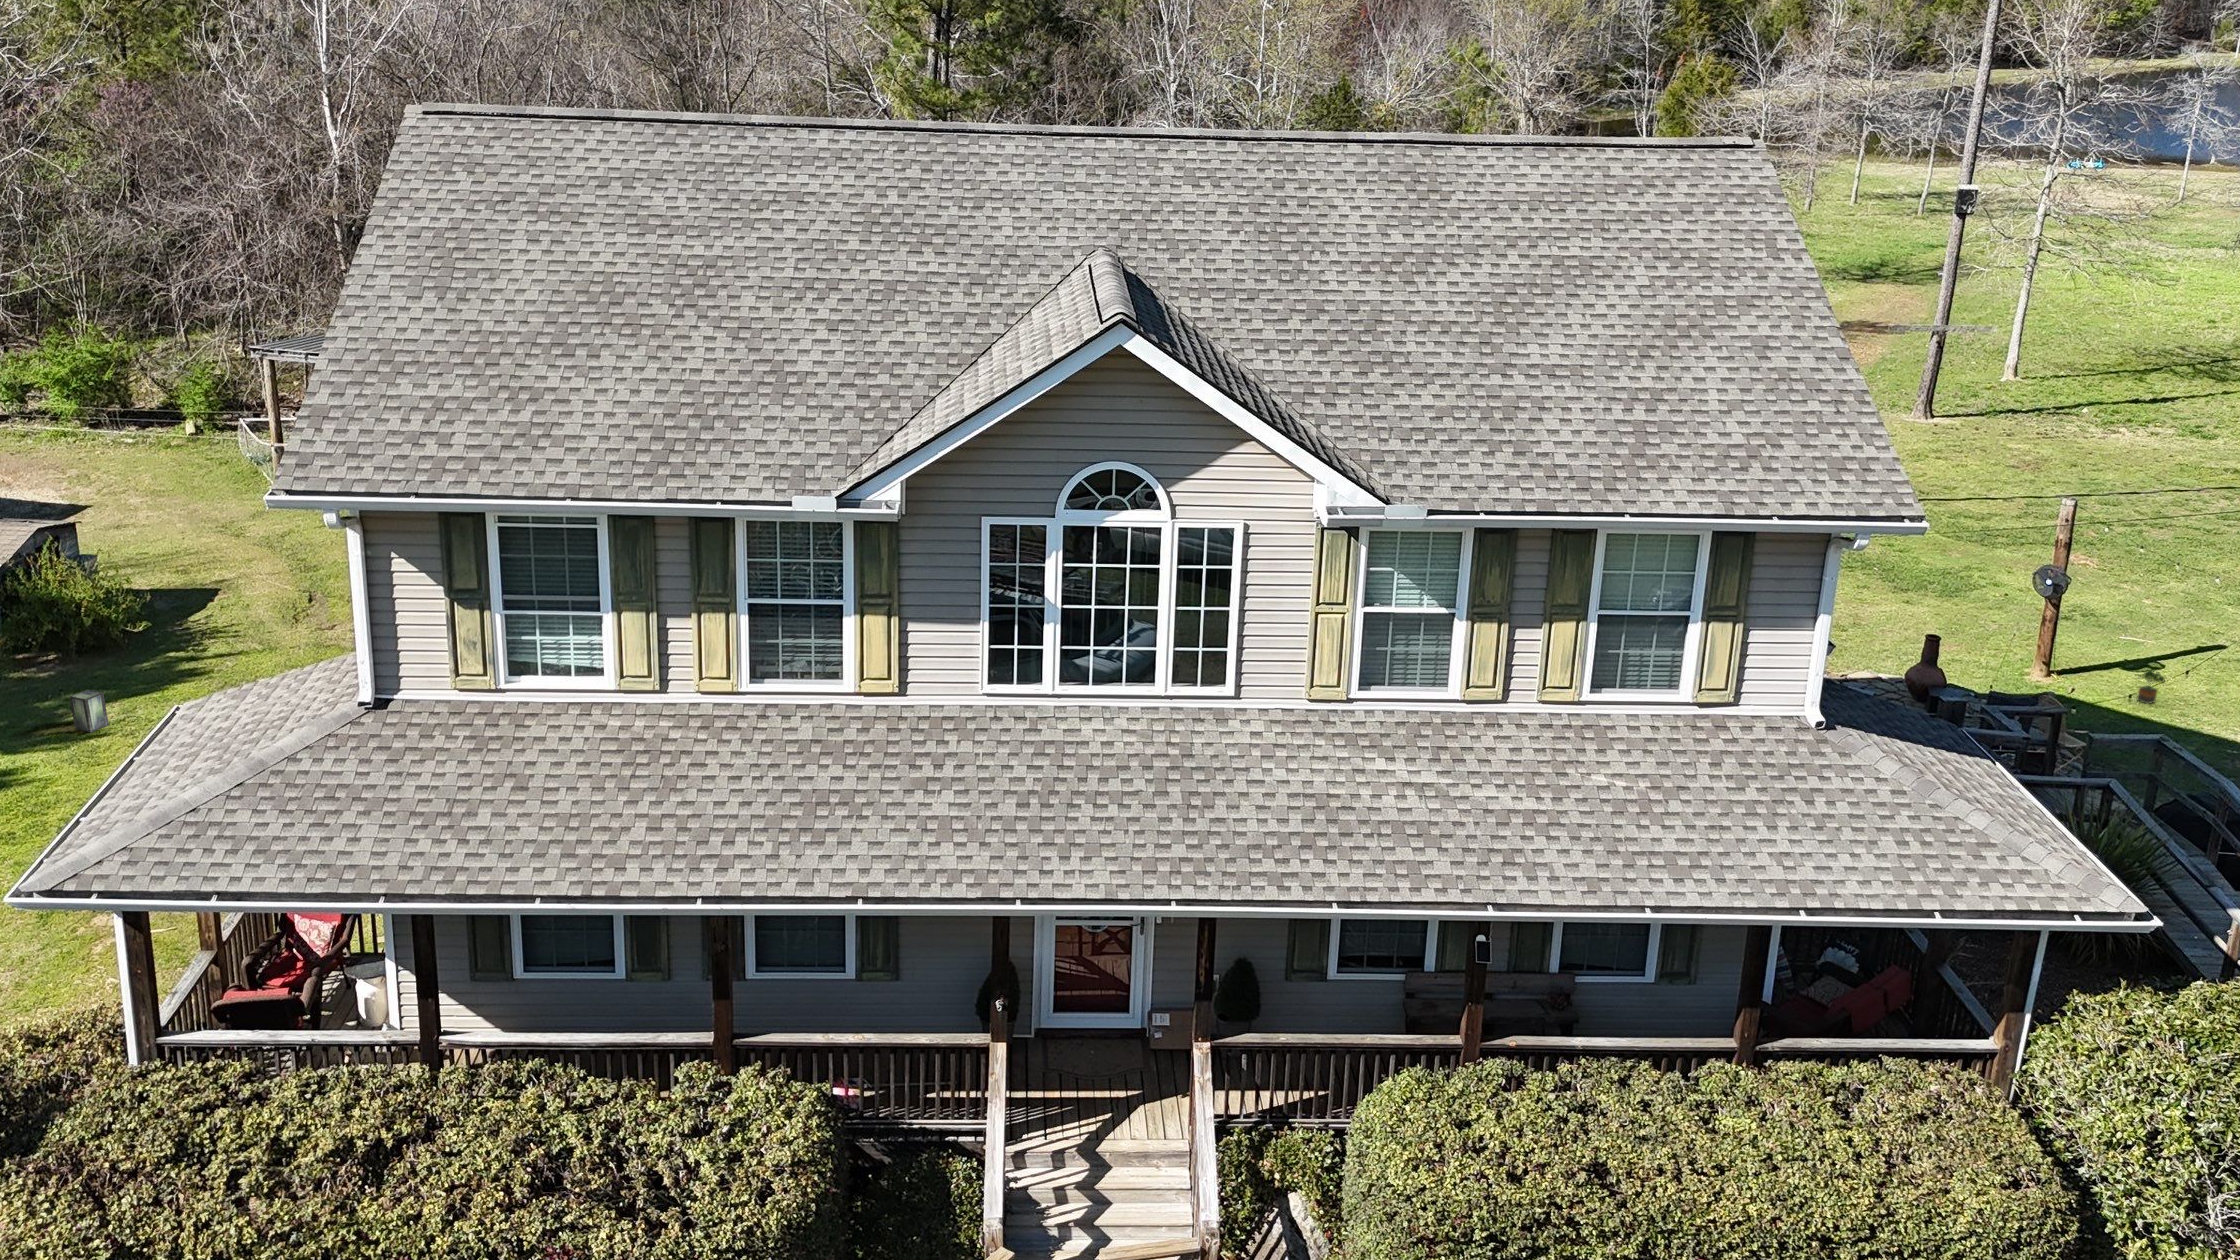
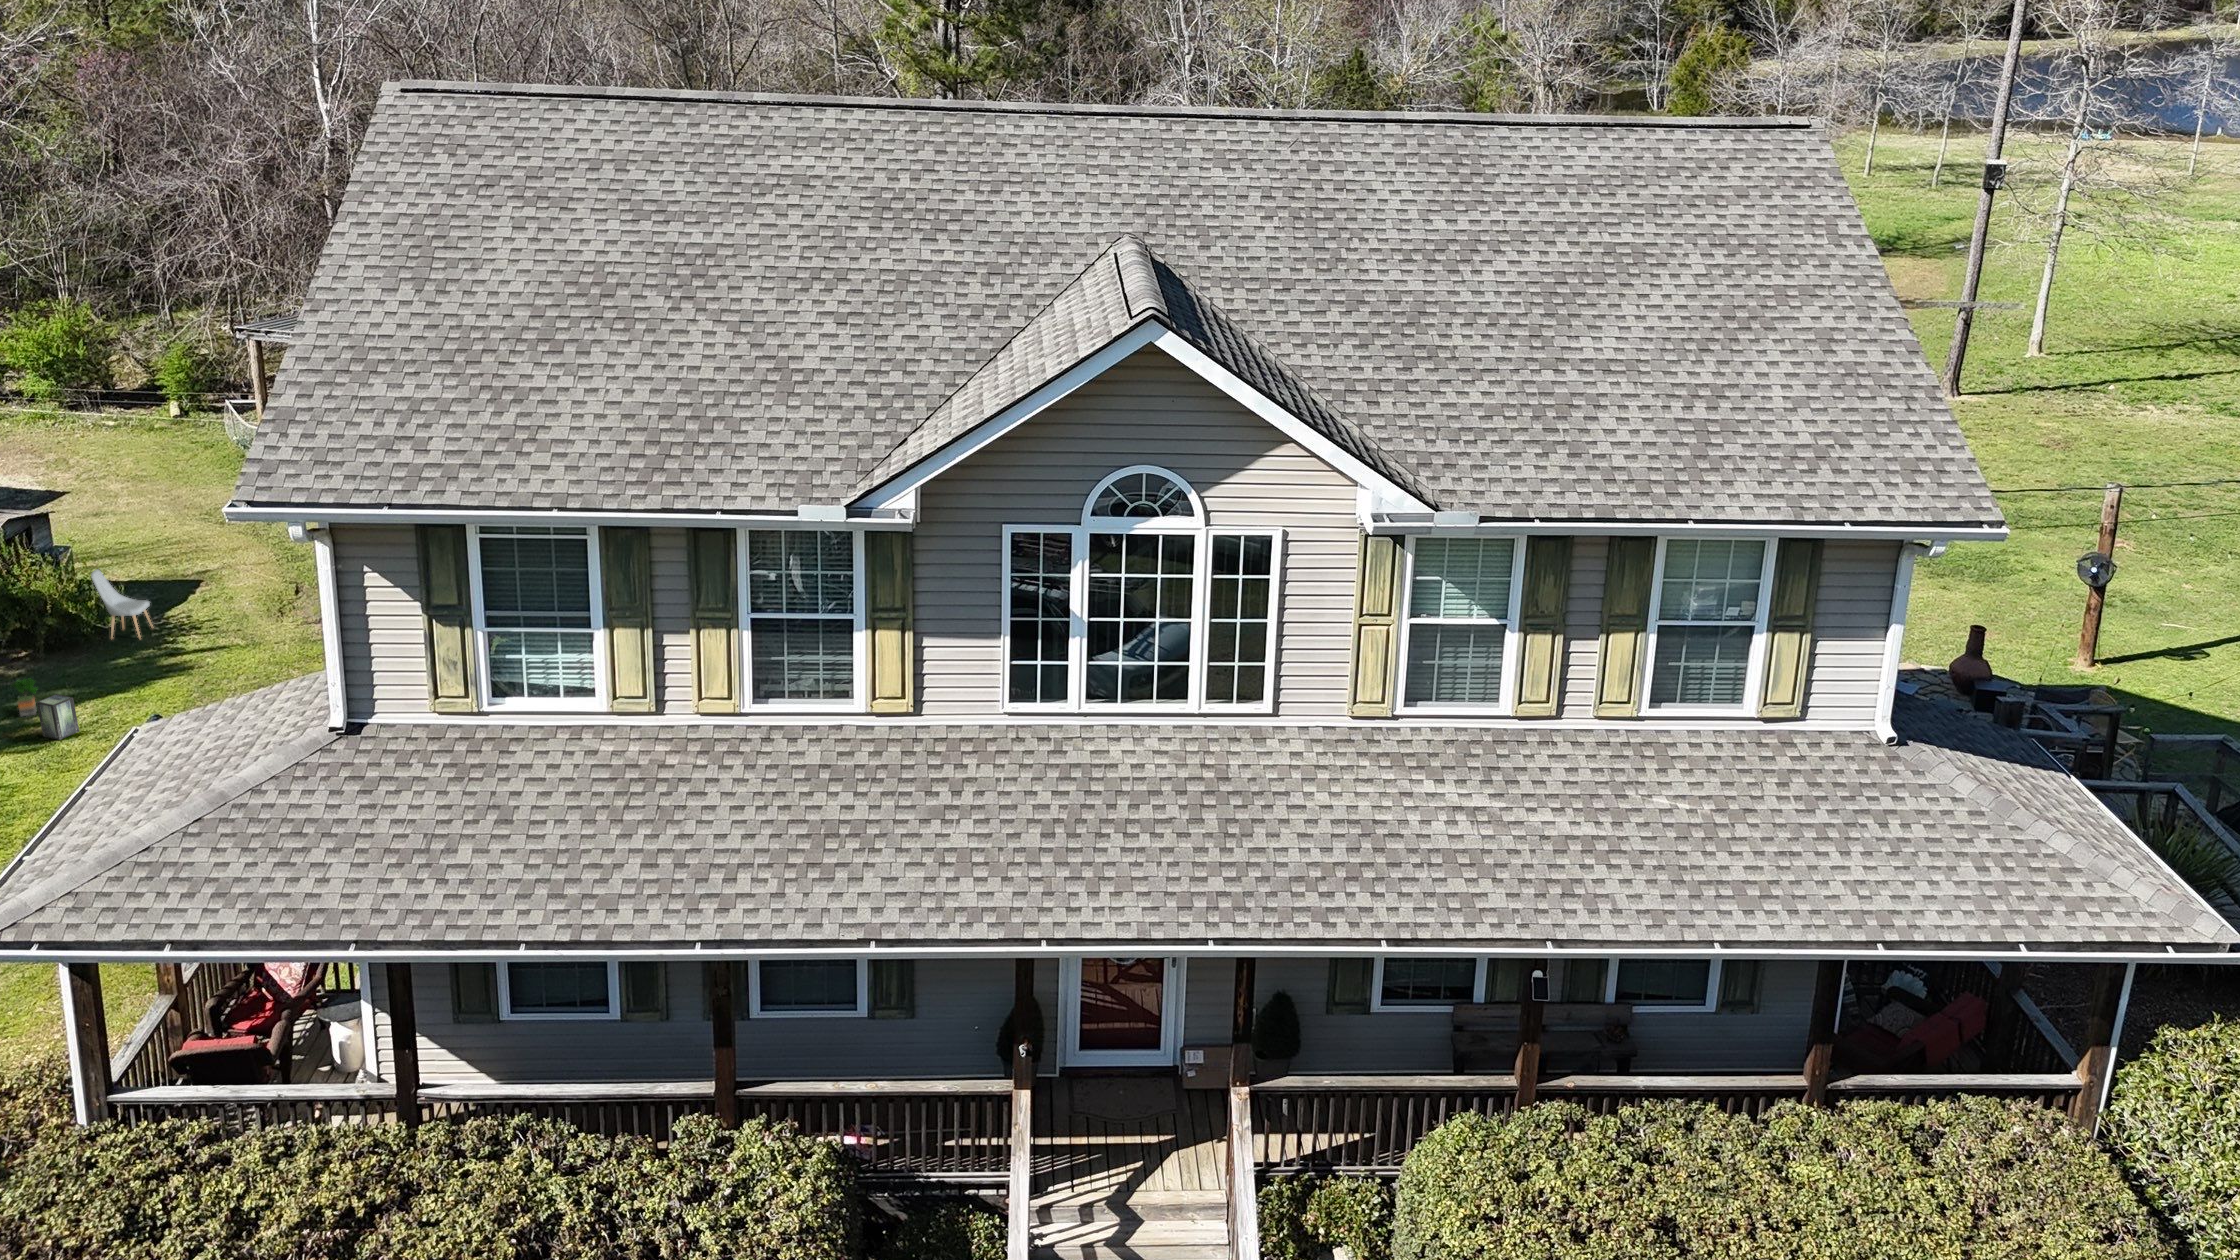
chair: none [117,574,175,641] -> present [91,569,153,637]
potted tree: present [2137,670,2165,704] -> present [12,678,37,716]

